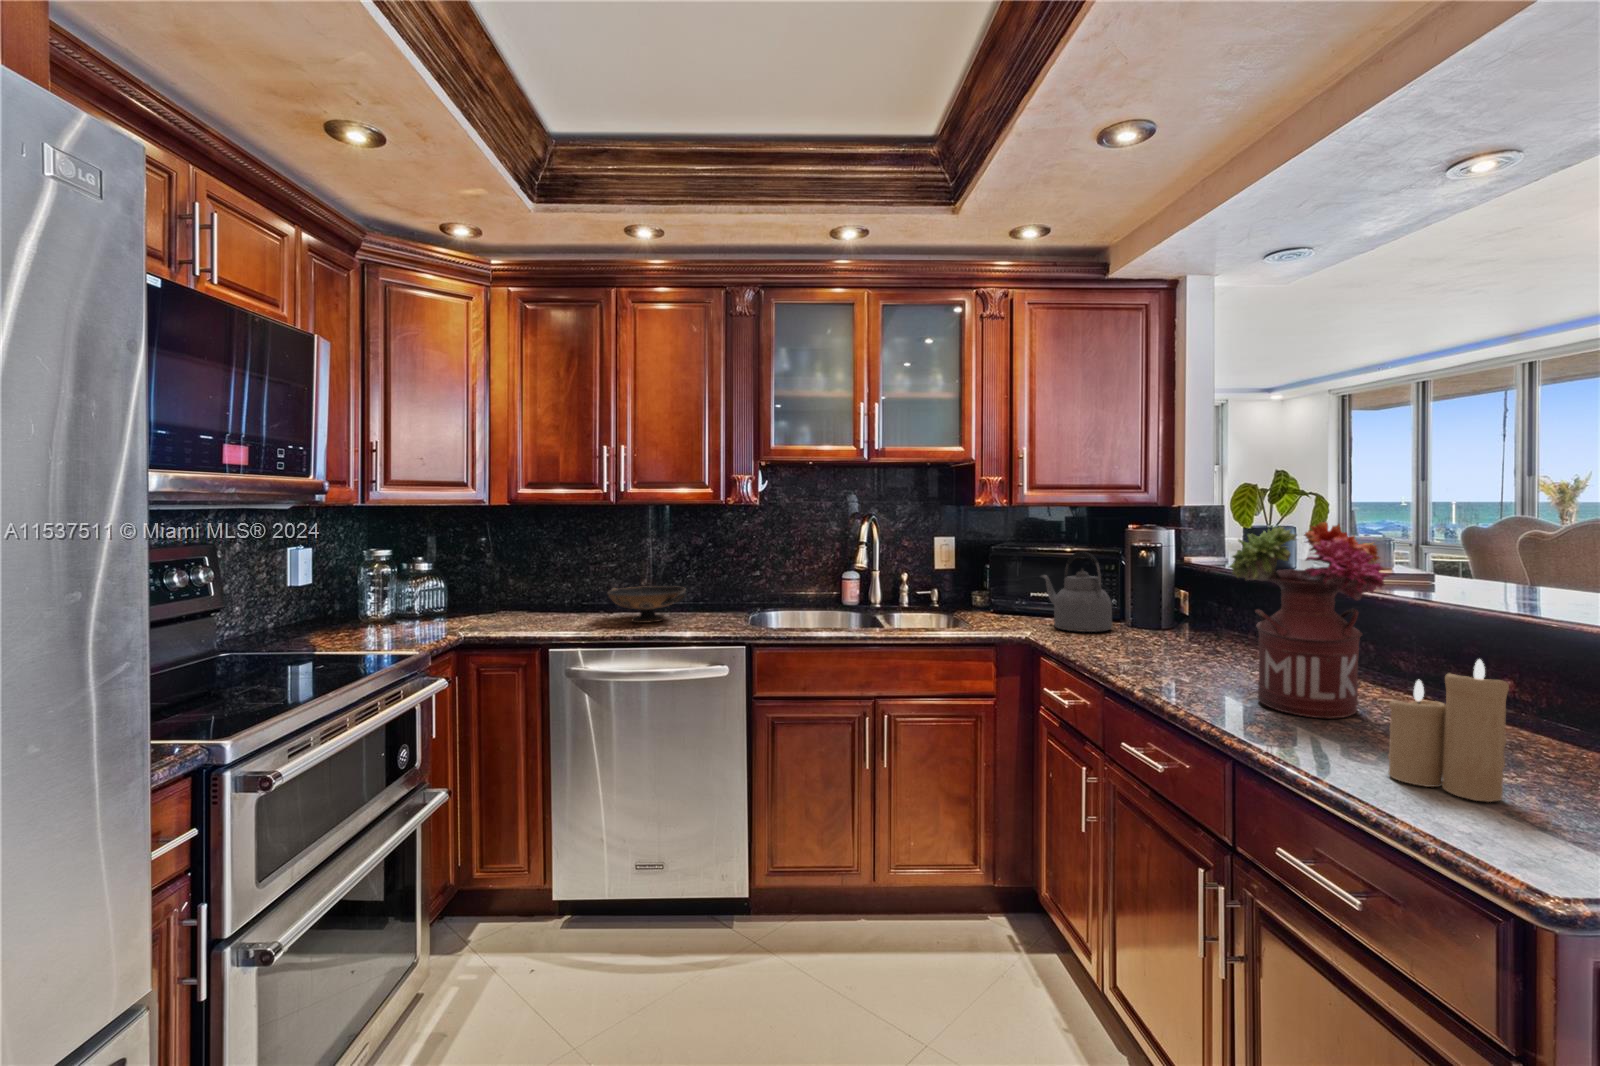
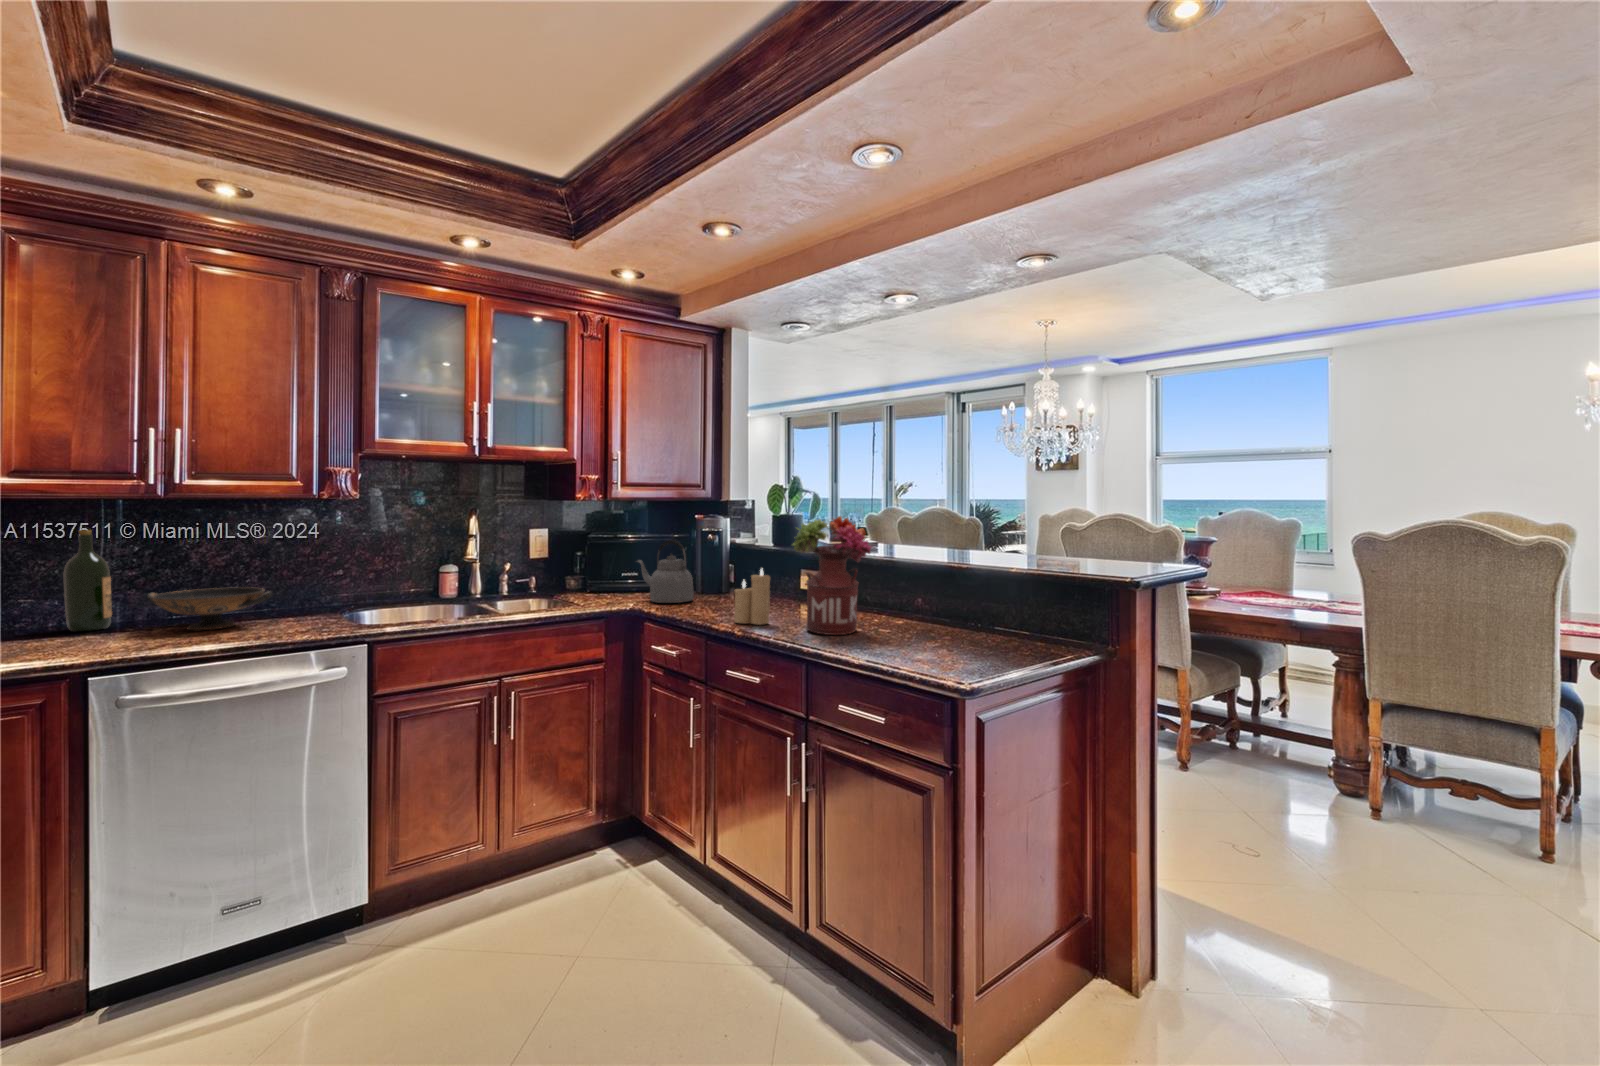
wine bottle: none [565,535,595,616] -> present [64,530,112,631]
candle: present [1388,659,1509,802] -> present [734,569,770,625]

